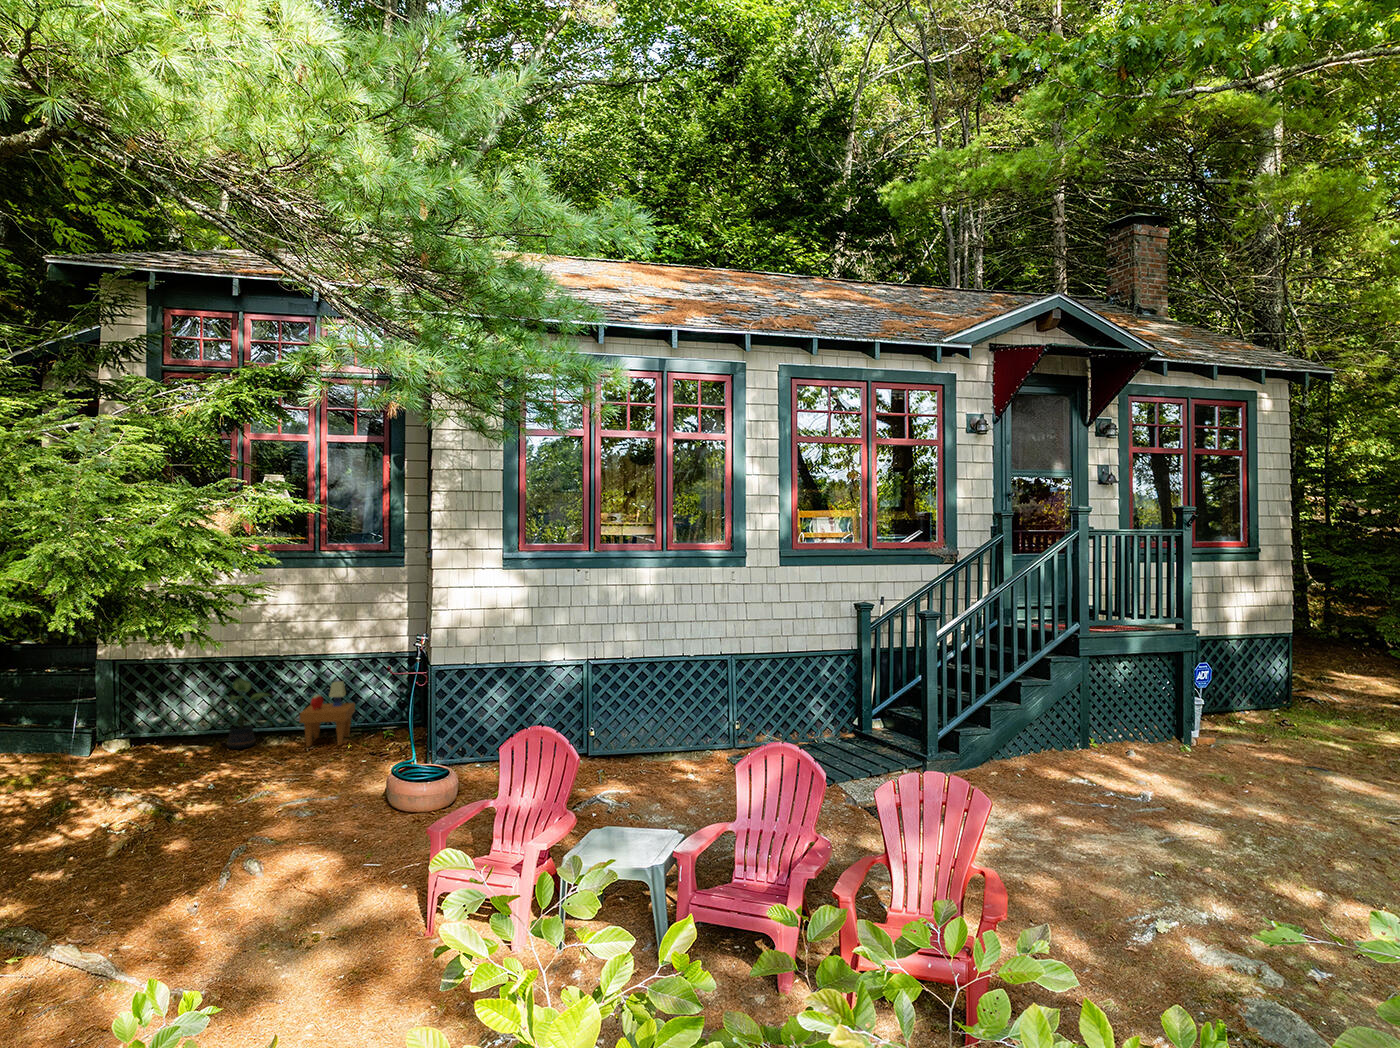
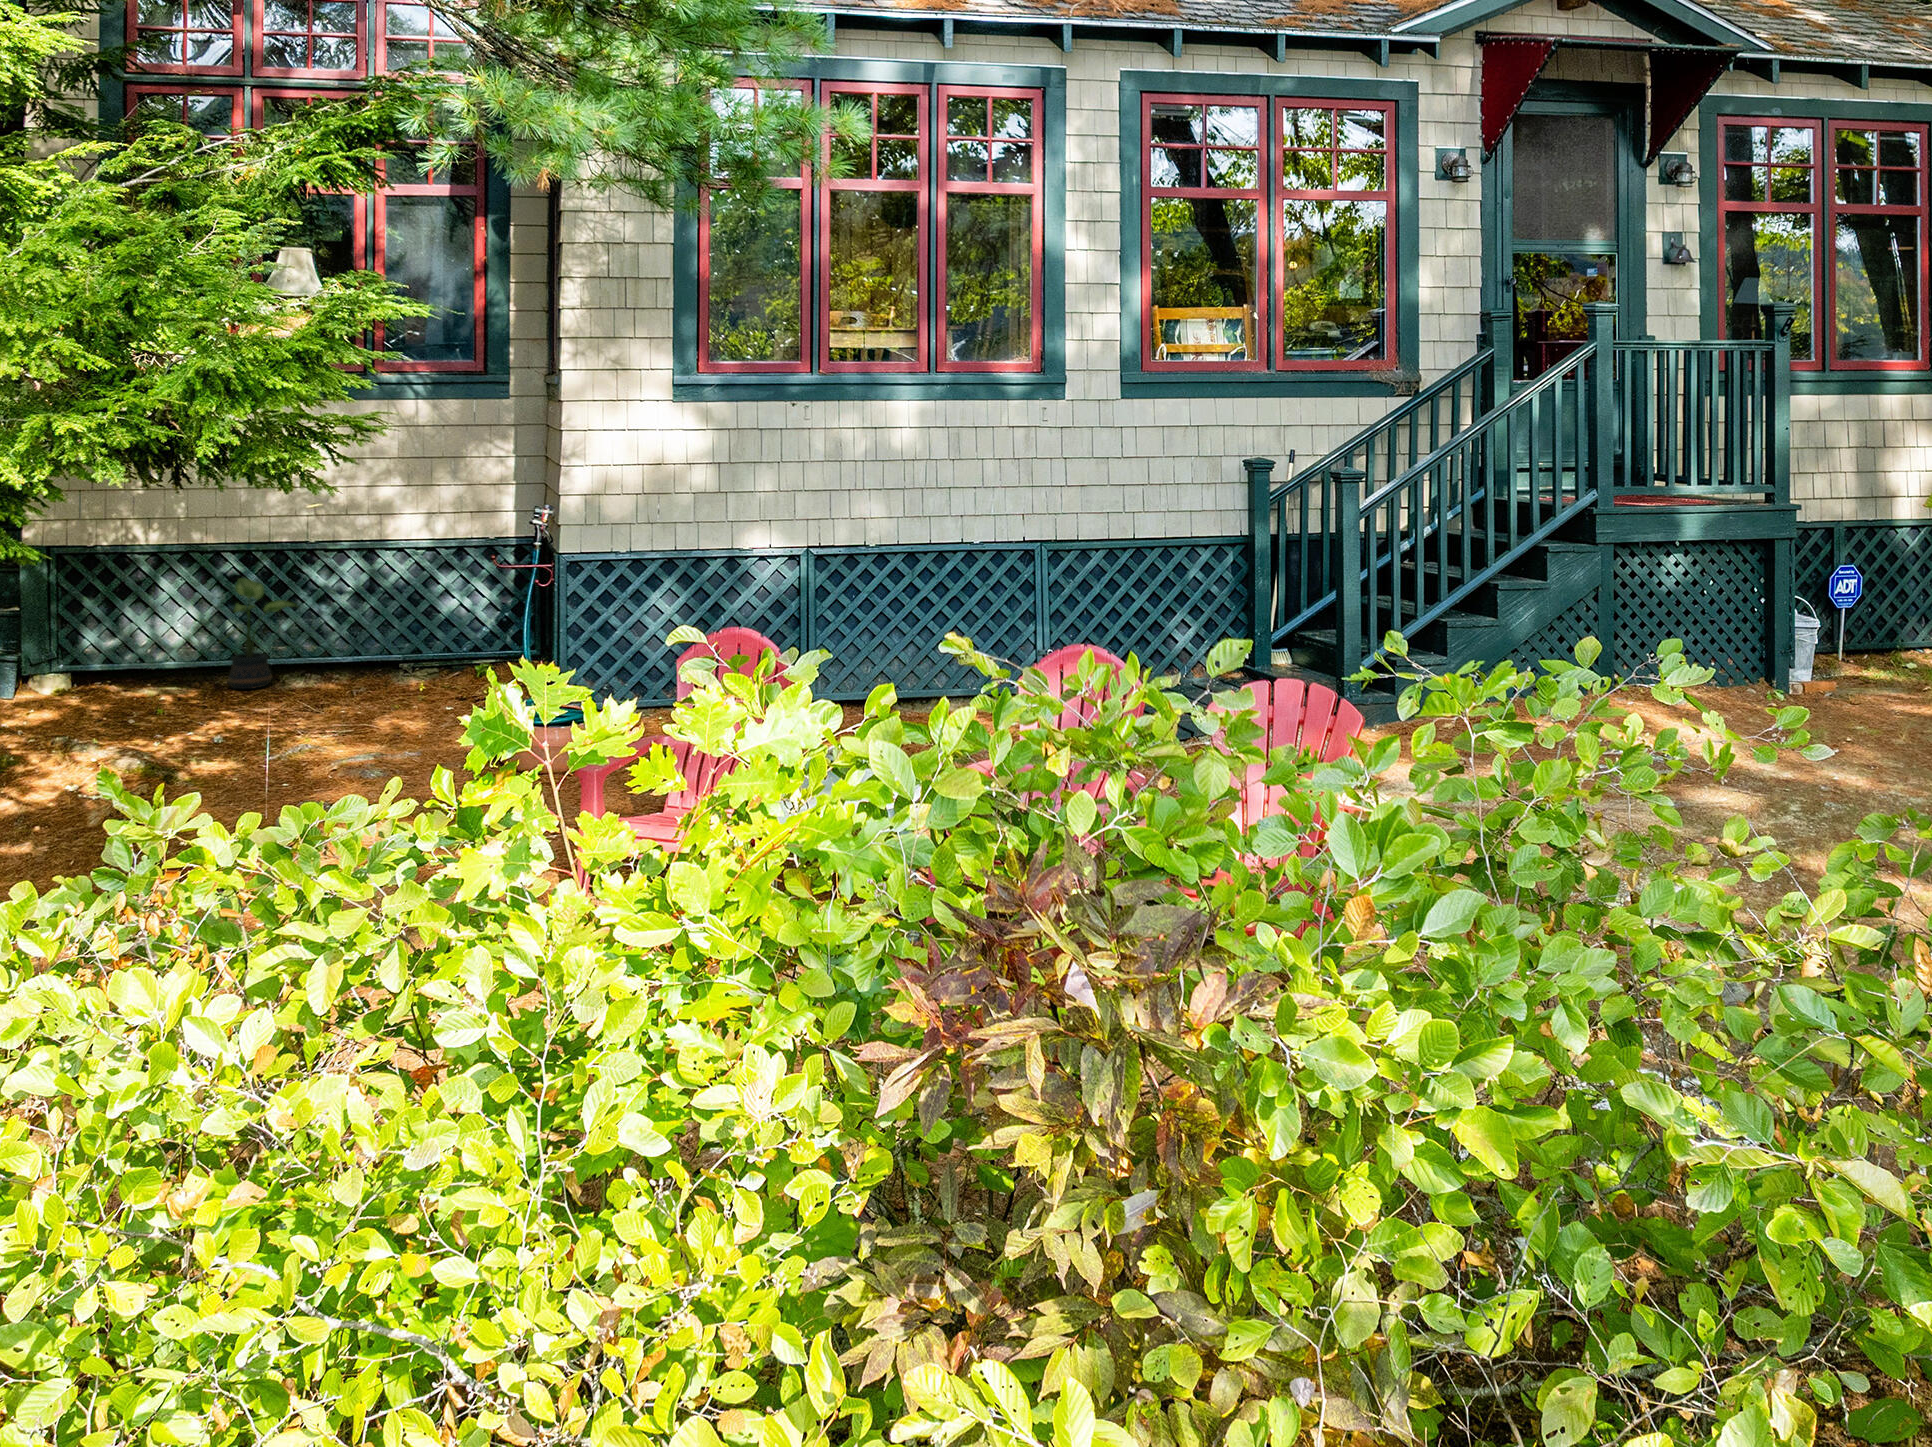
side table: present [300,681,355,747] -> none [344,585,428,687]

